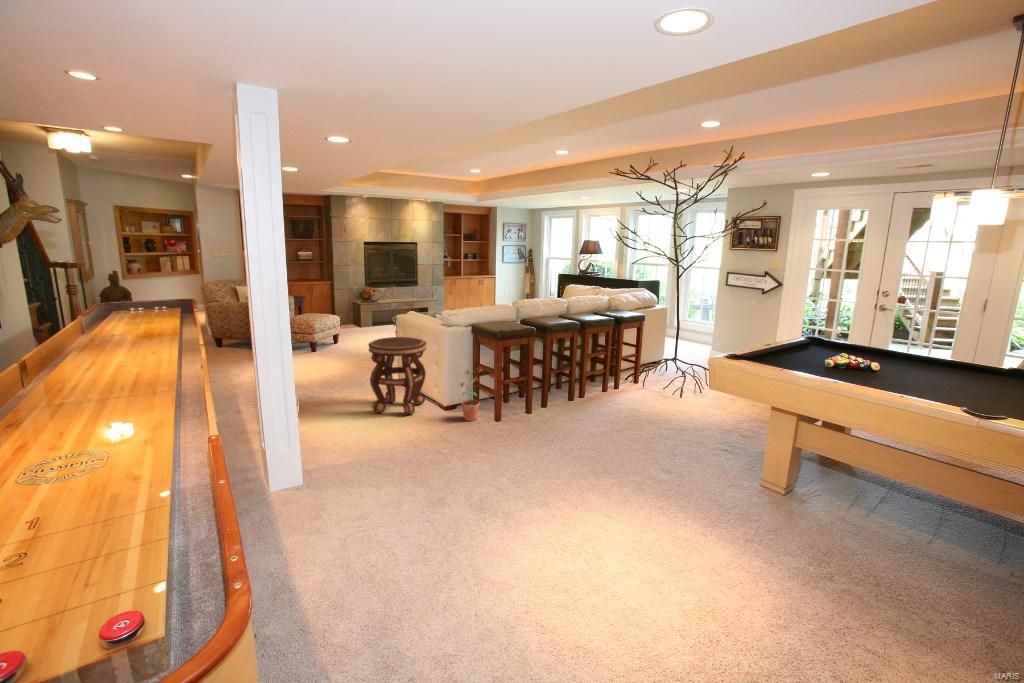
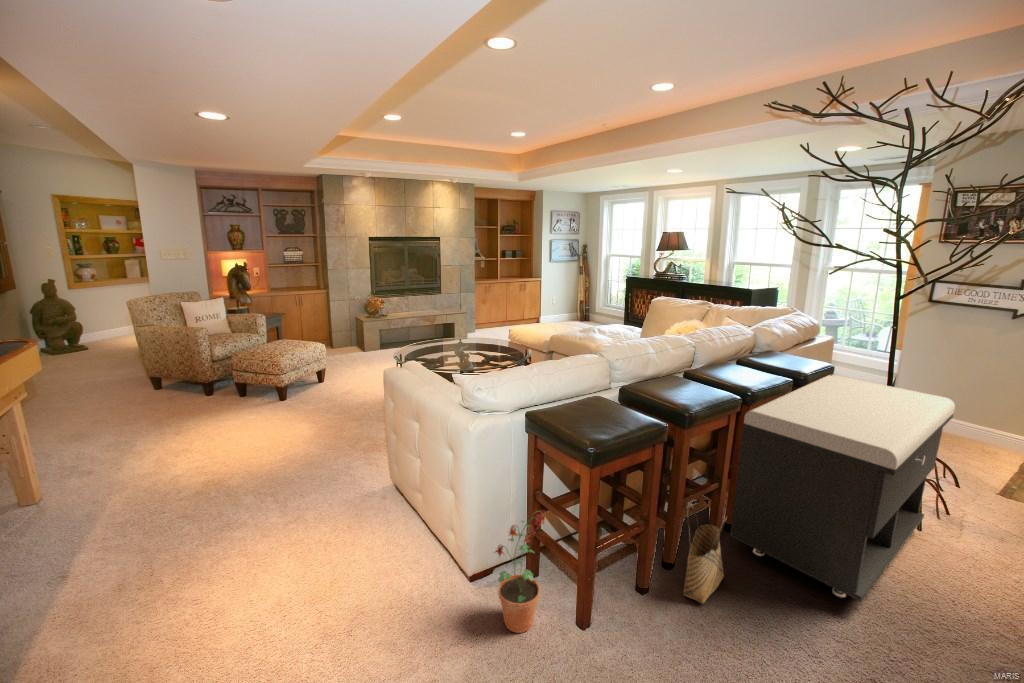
storage bench: none [576,320,683,413] -> present [730,375,955,601]
side table: present [368,337,426,415] -> none [299,422,426,604]
woven basket: none [547,372,568,413] -> present [683,507,726,604]

